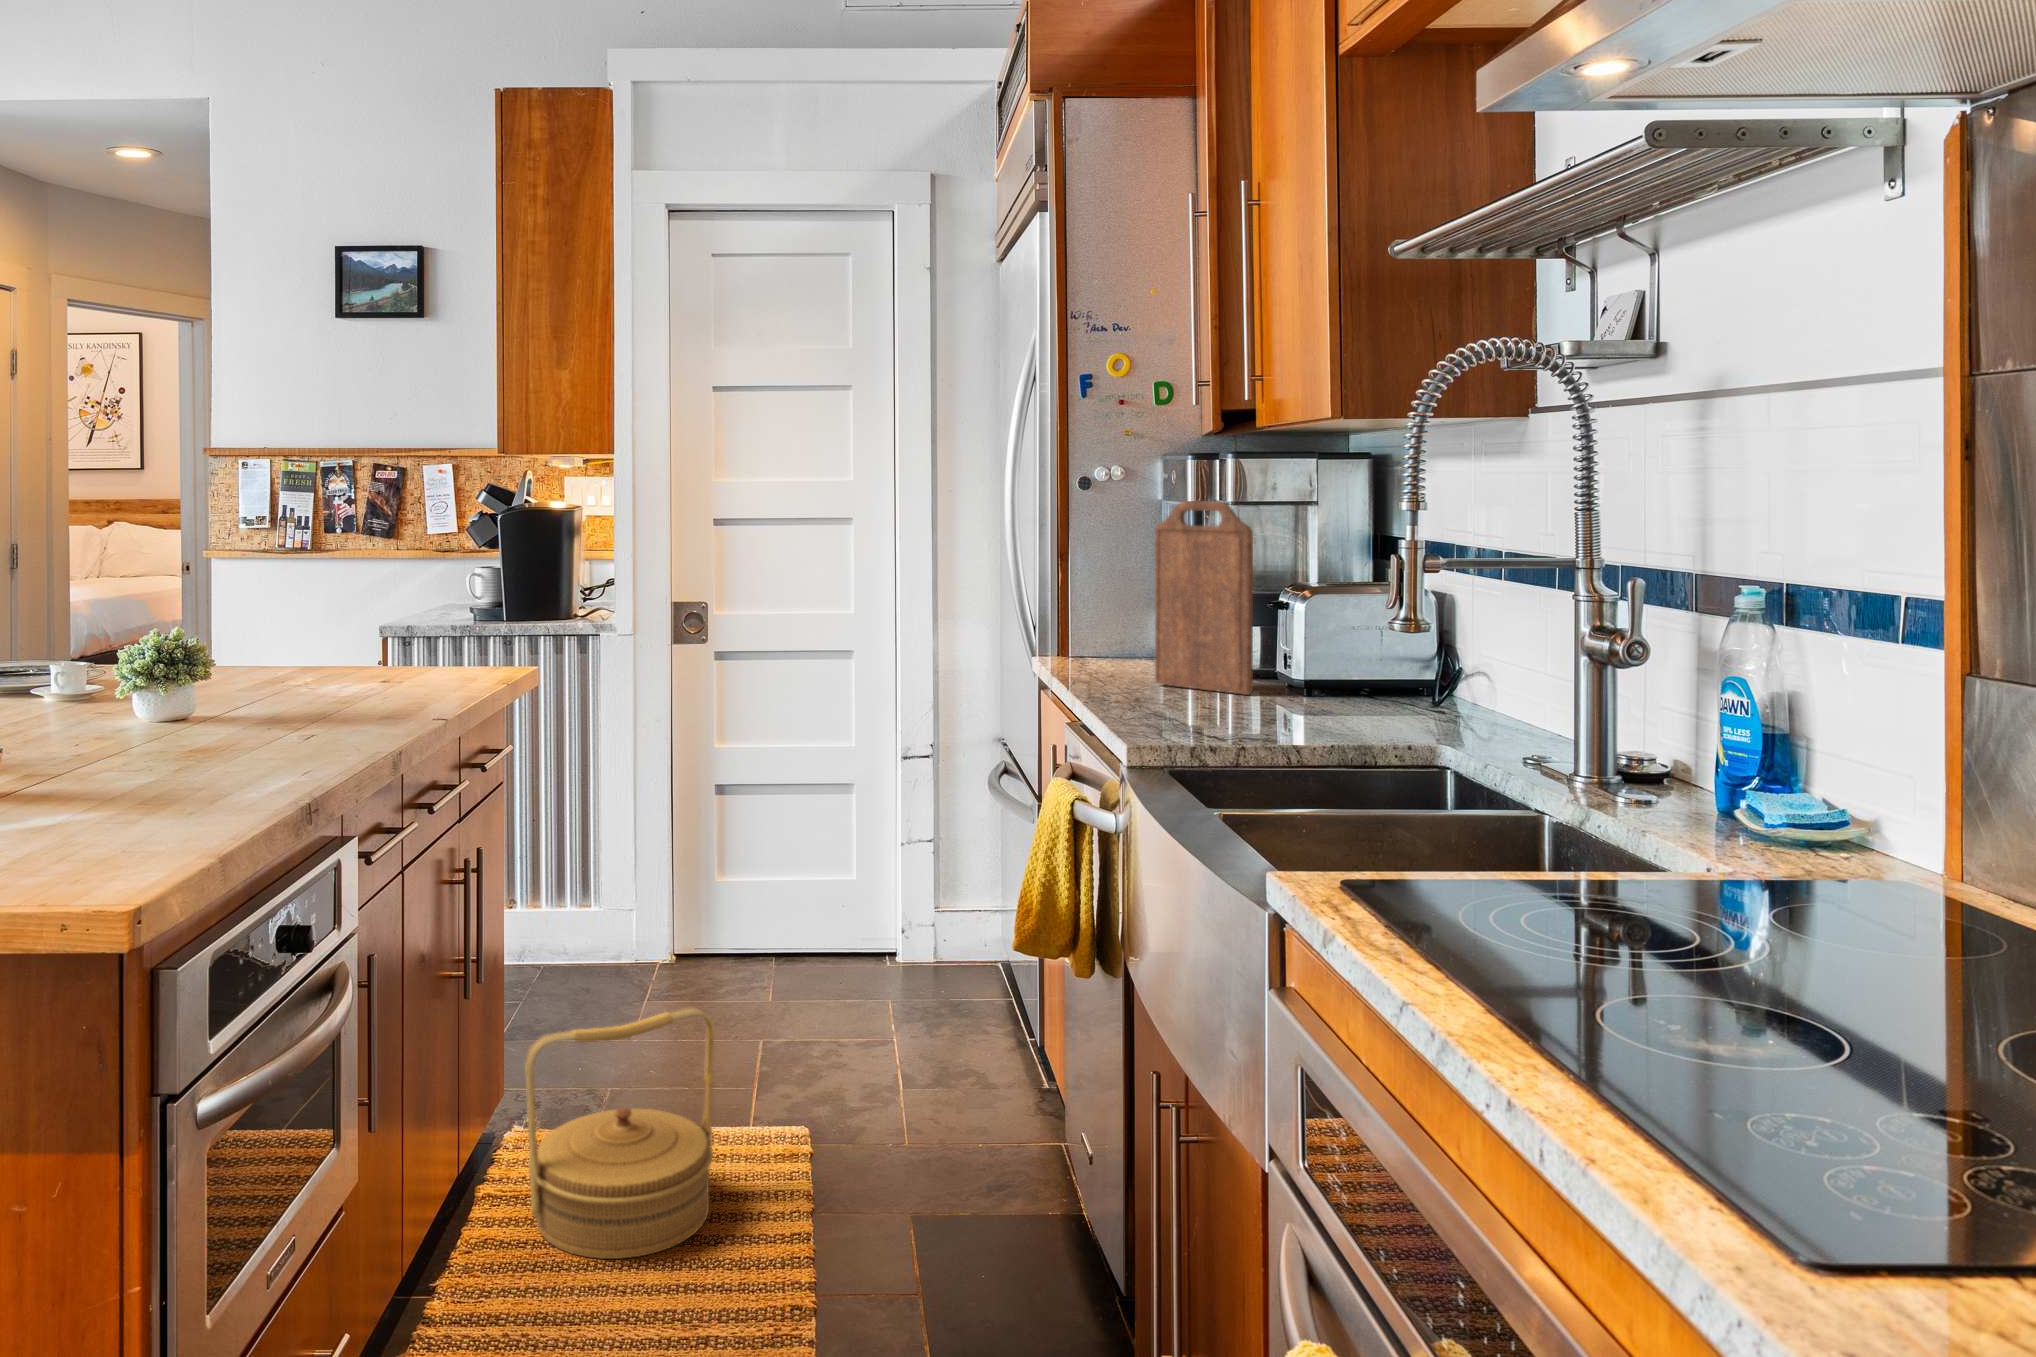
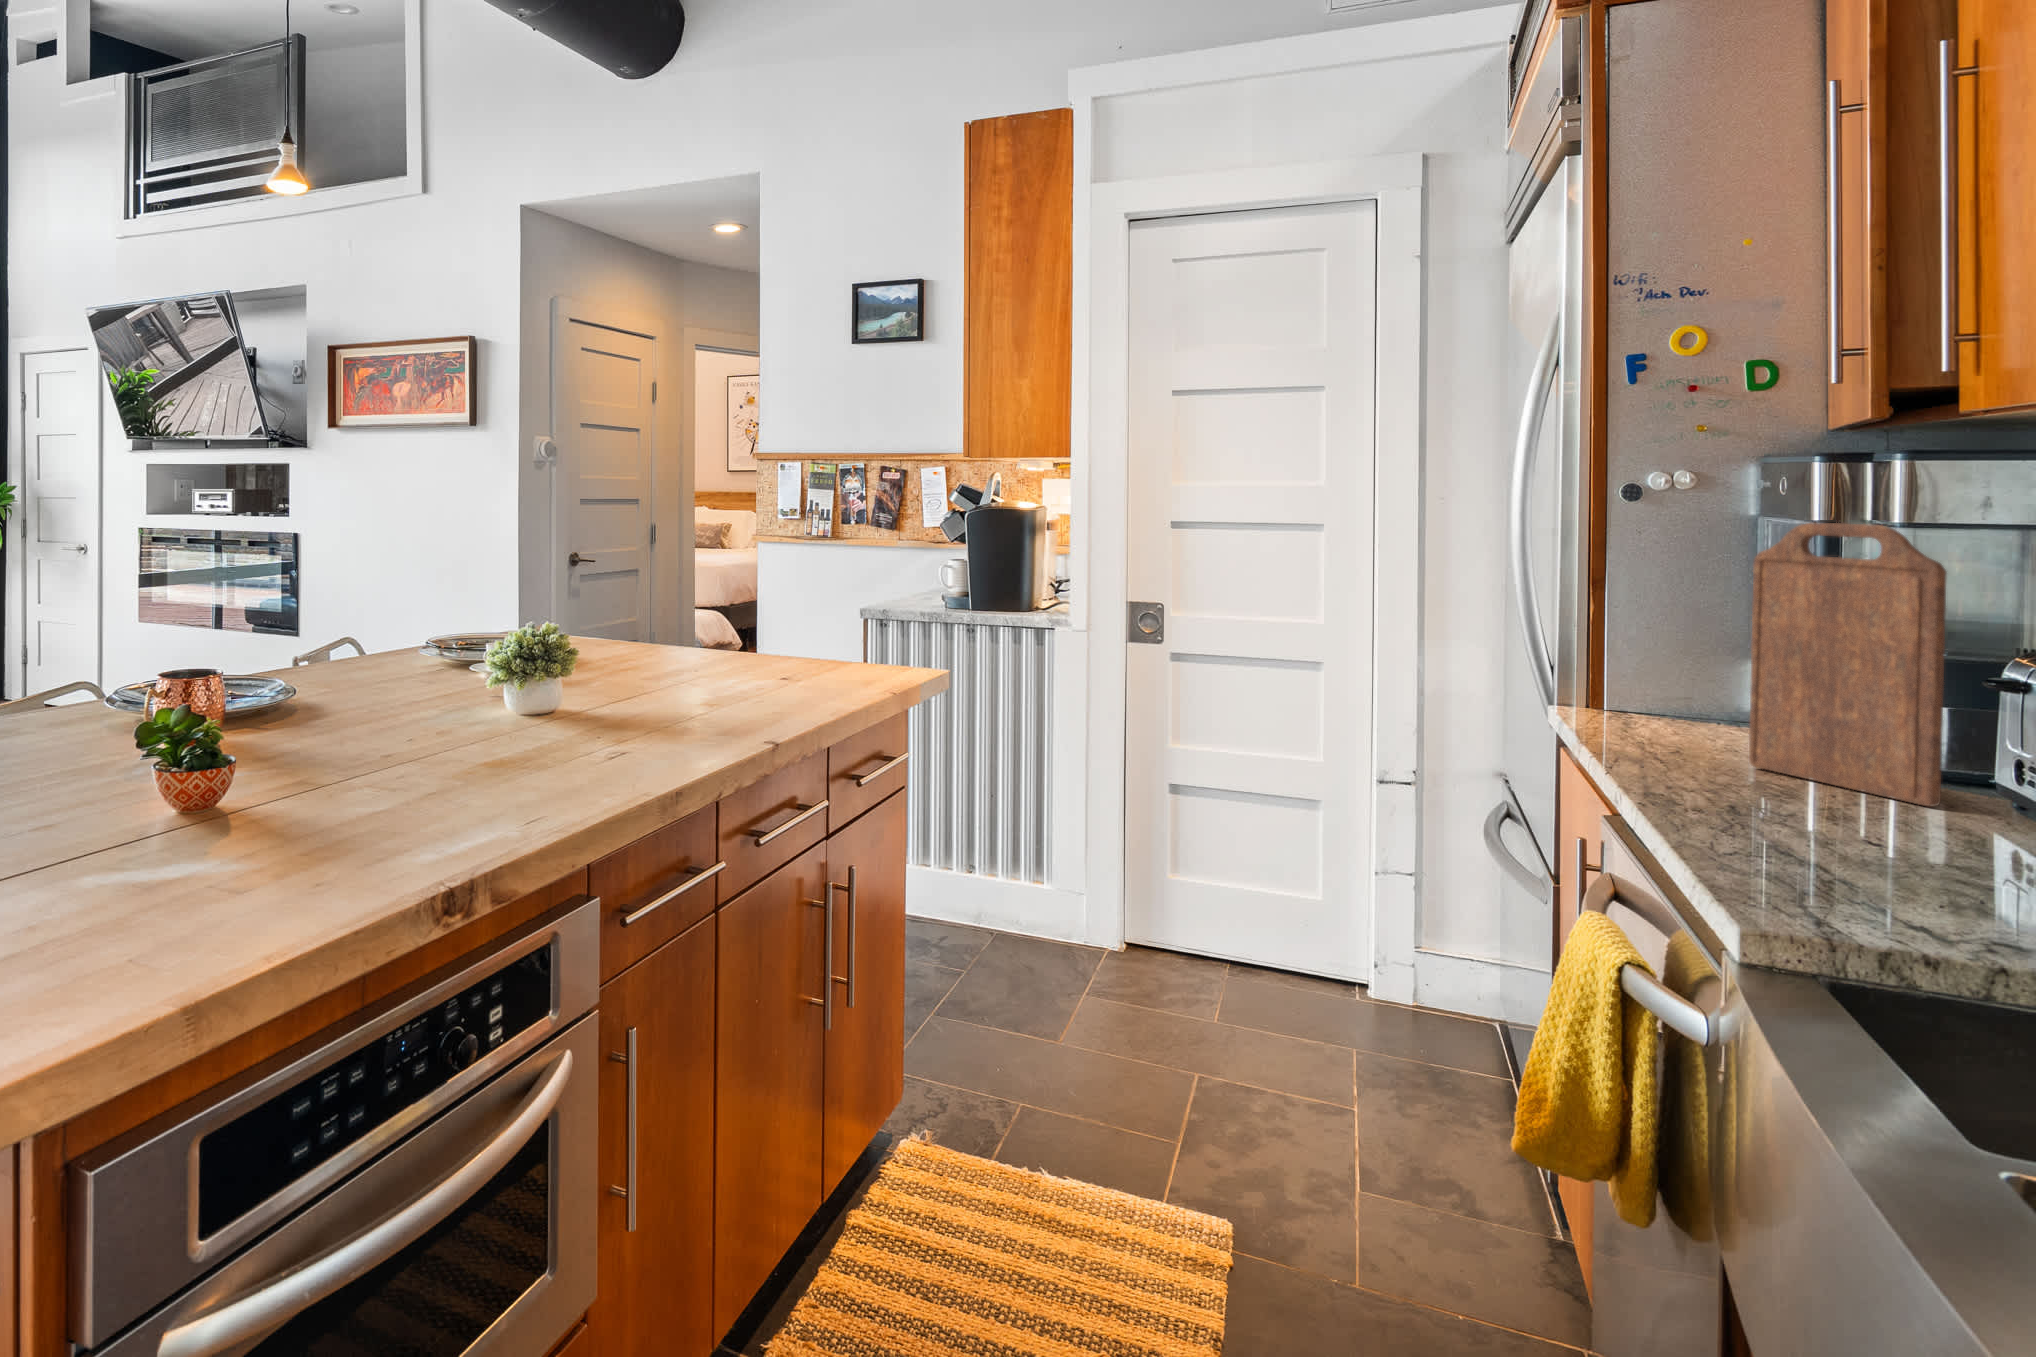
basket: present [525,1007,715,1259] -> none [912,1031,1117,1298]

